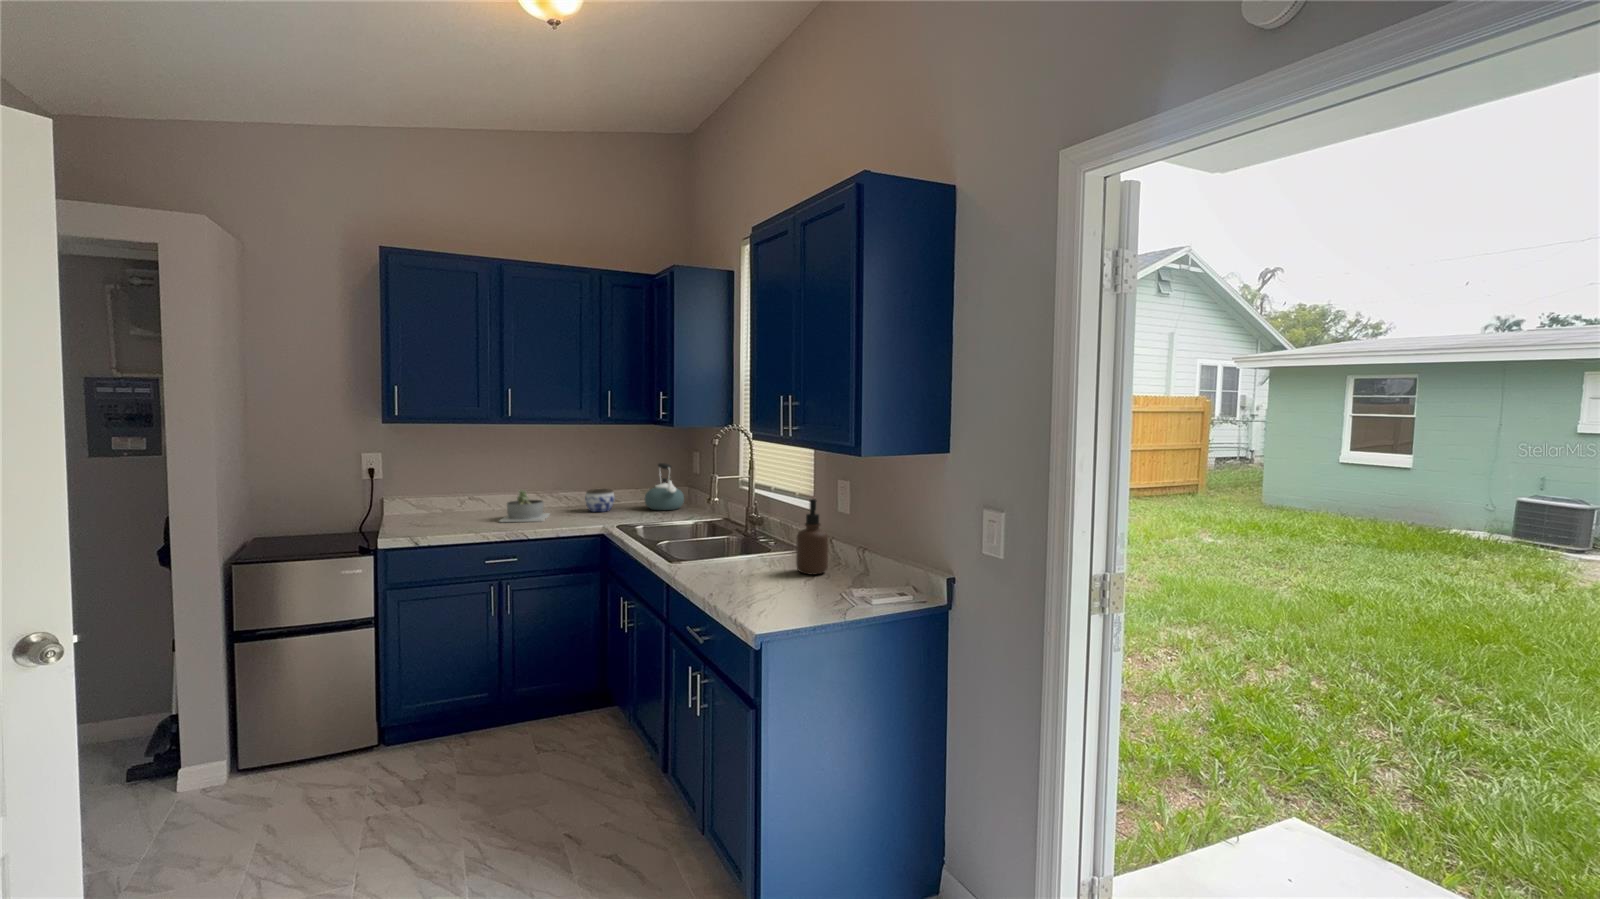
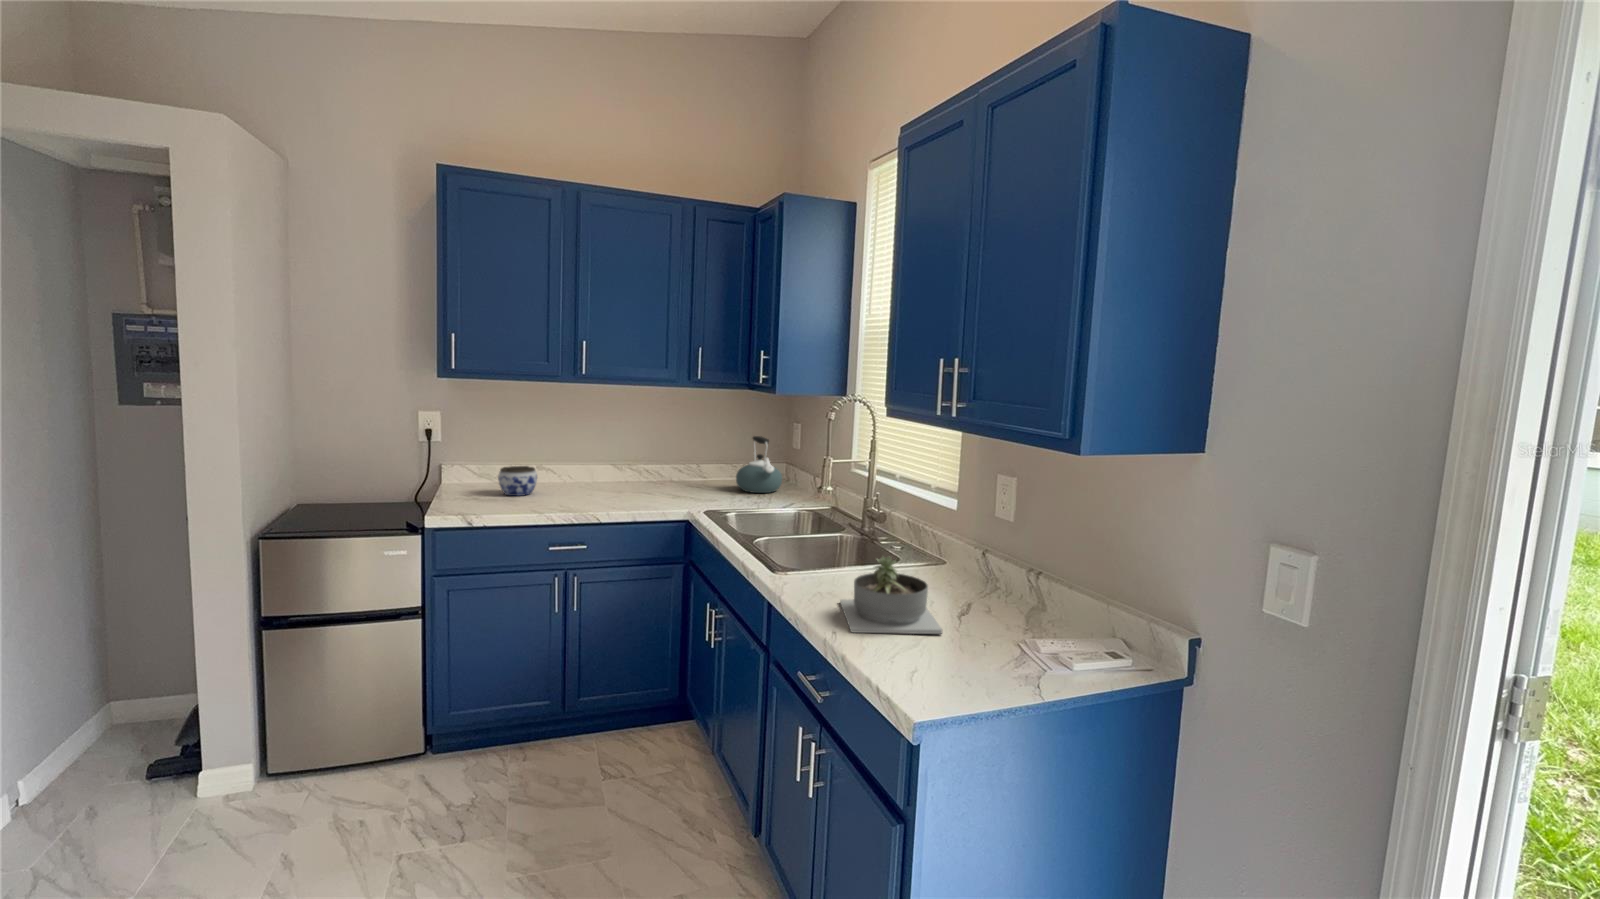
jar: present [585,489,615,512] -> present [498,466,537,496]
succulent planter: present [500,490,550,522] -> present [840,556,942,634]
soap dispenser: present [796,499,828,574] -> none [945,503,992,607]

